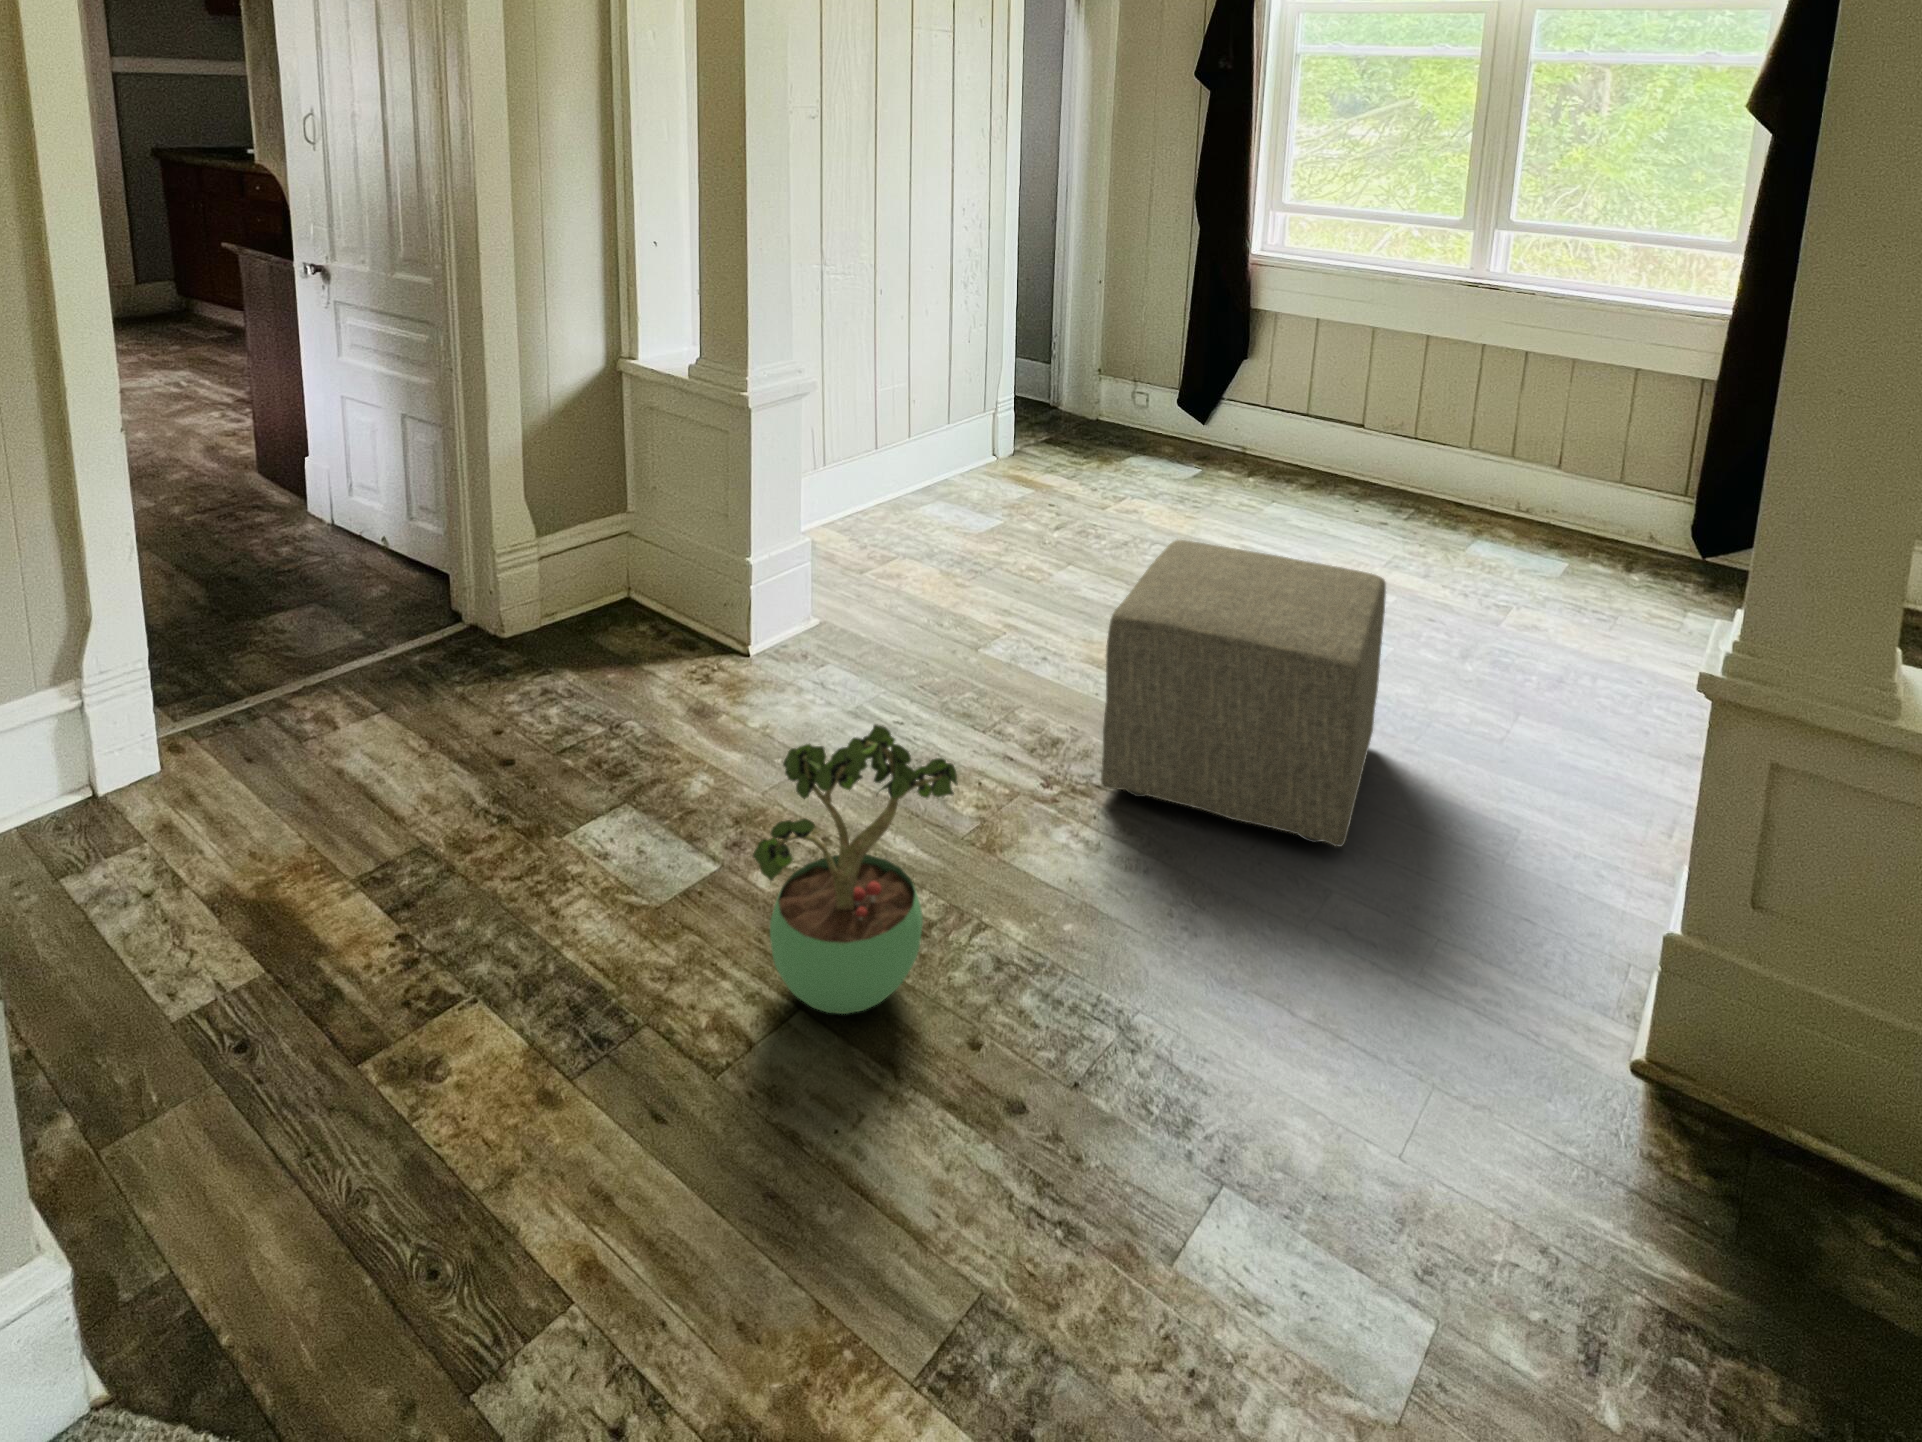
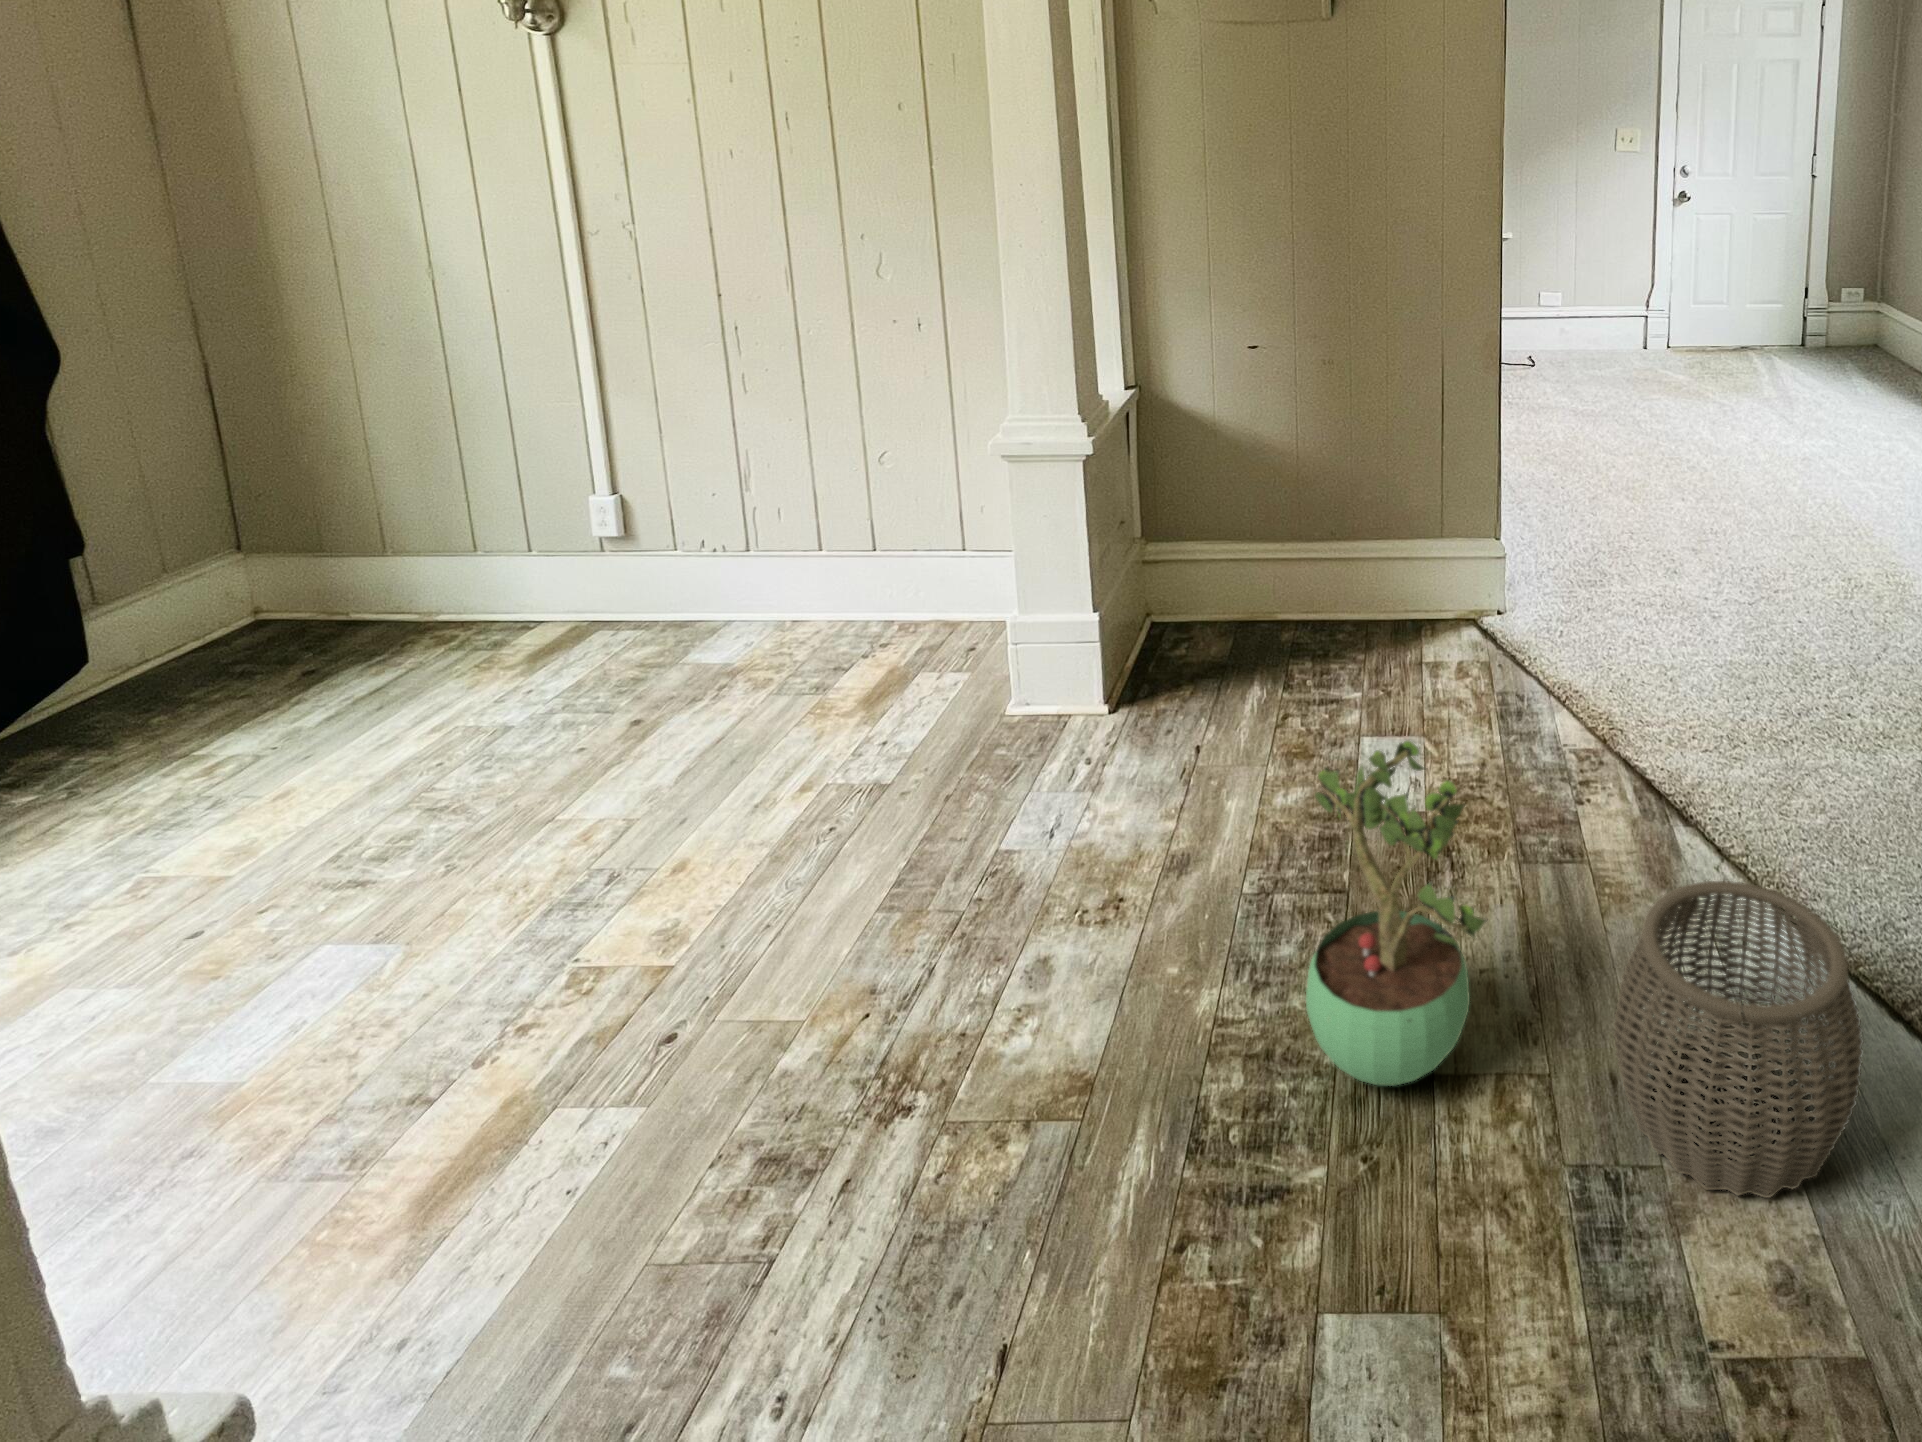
ottoman: present [1101,540,1386,847] -> none [505,653,934,1091]
woven basket: none [385,905,661,1252] -> present [1613,881,1864,1198]

